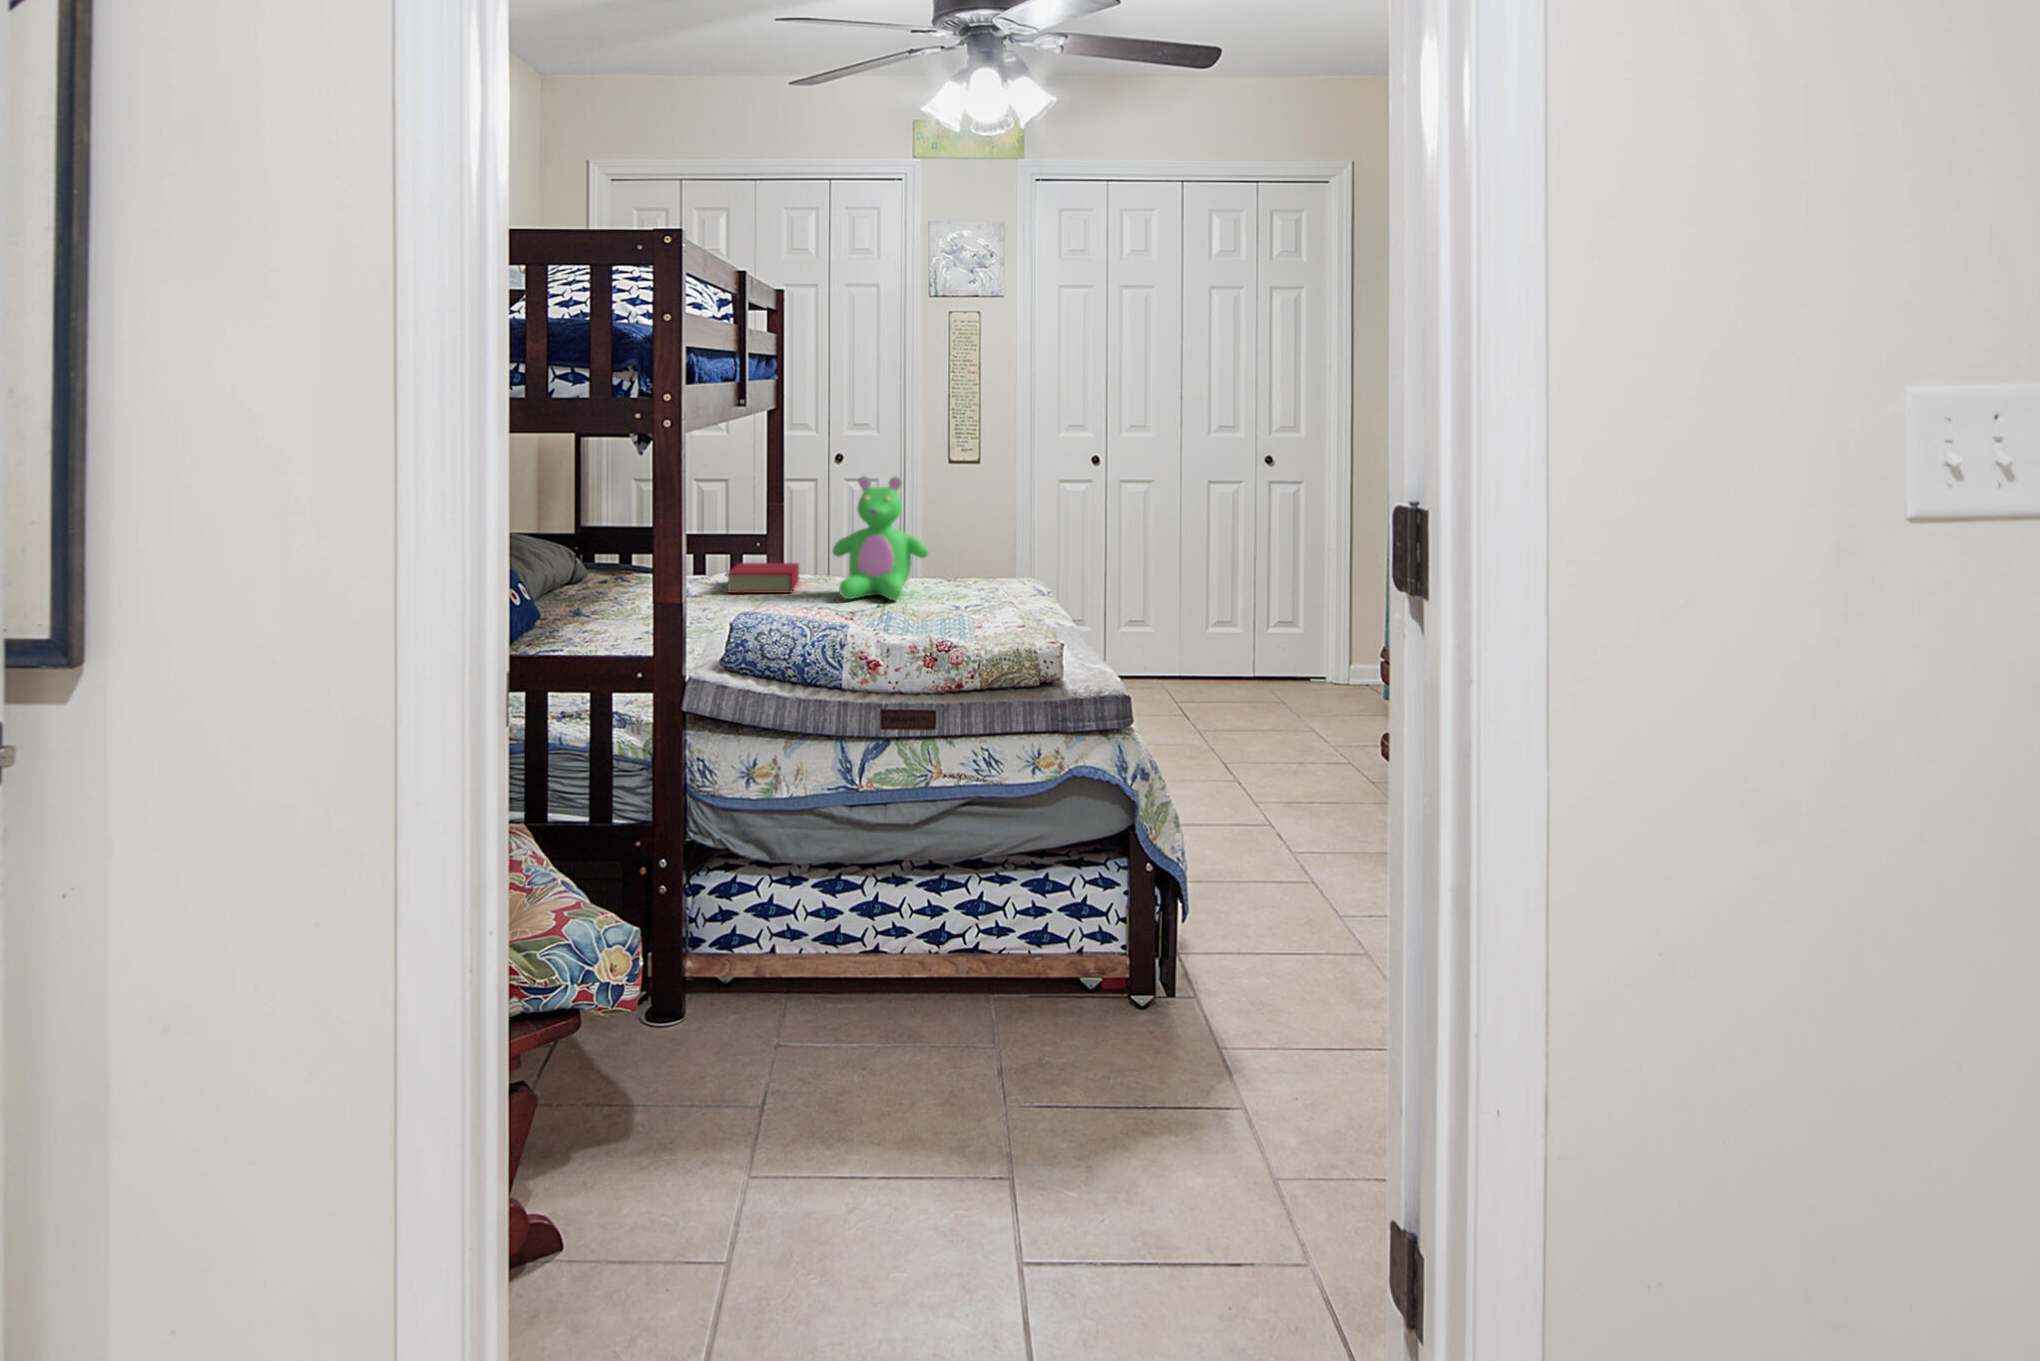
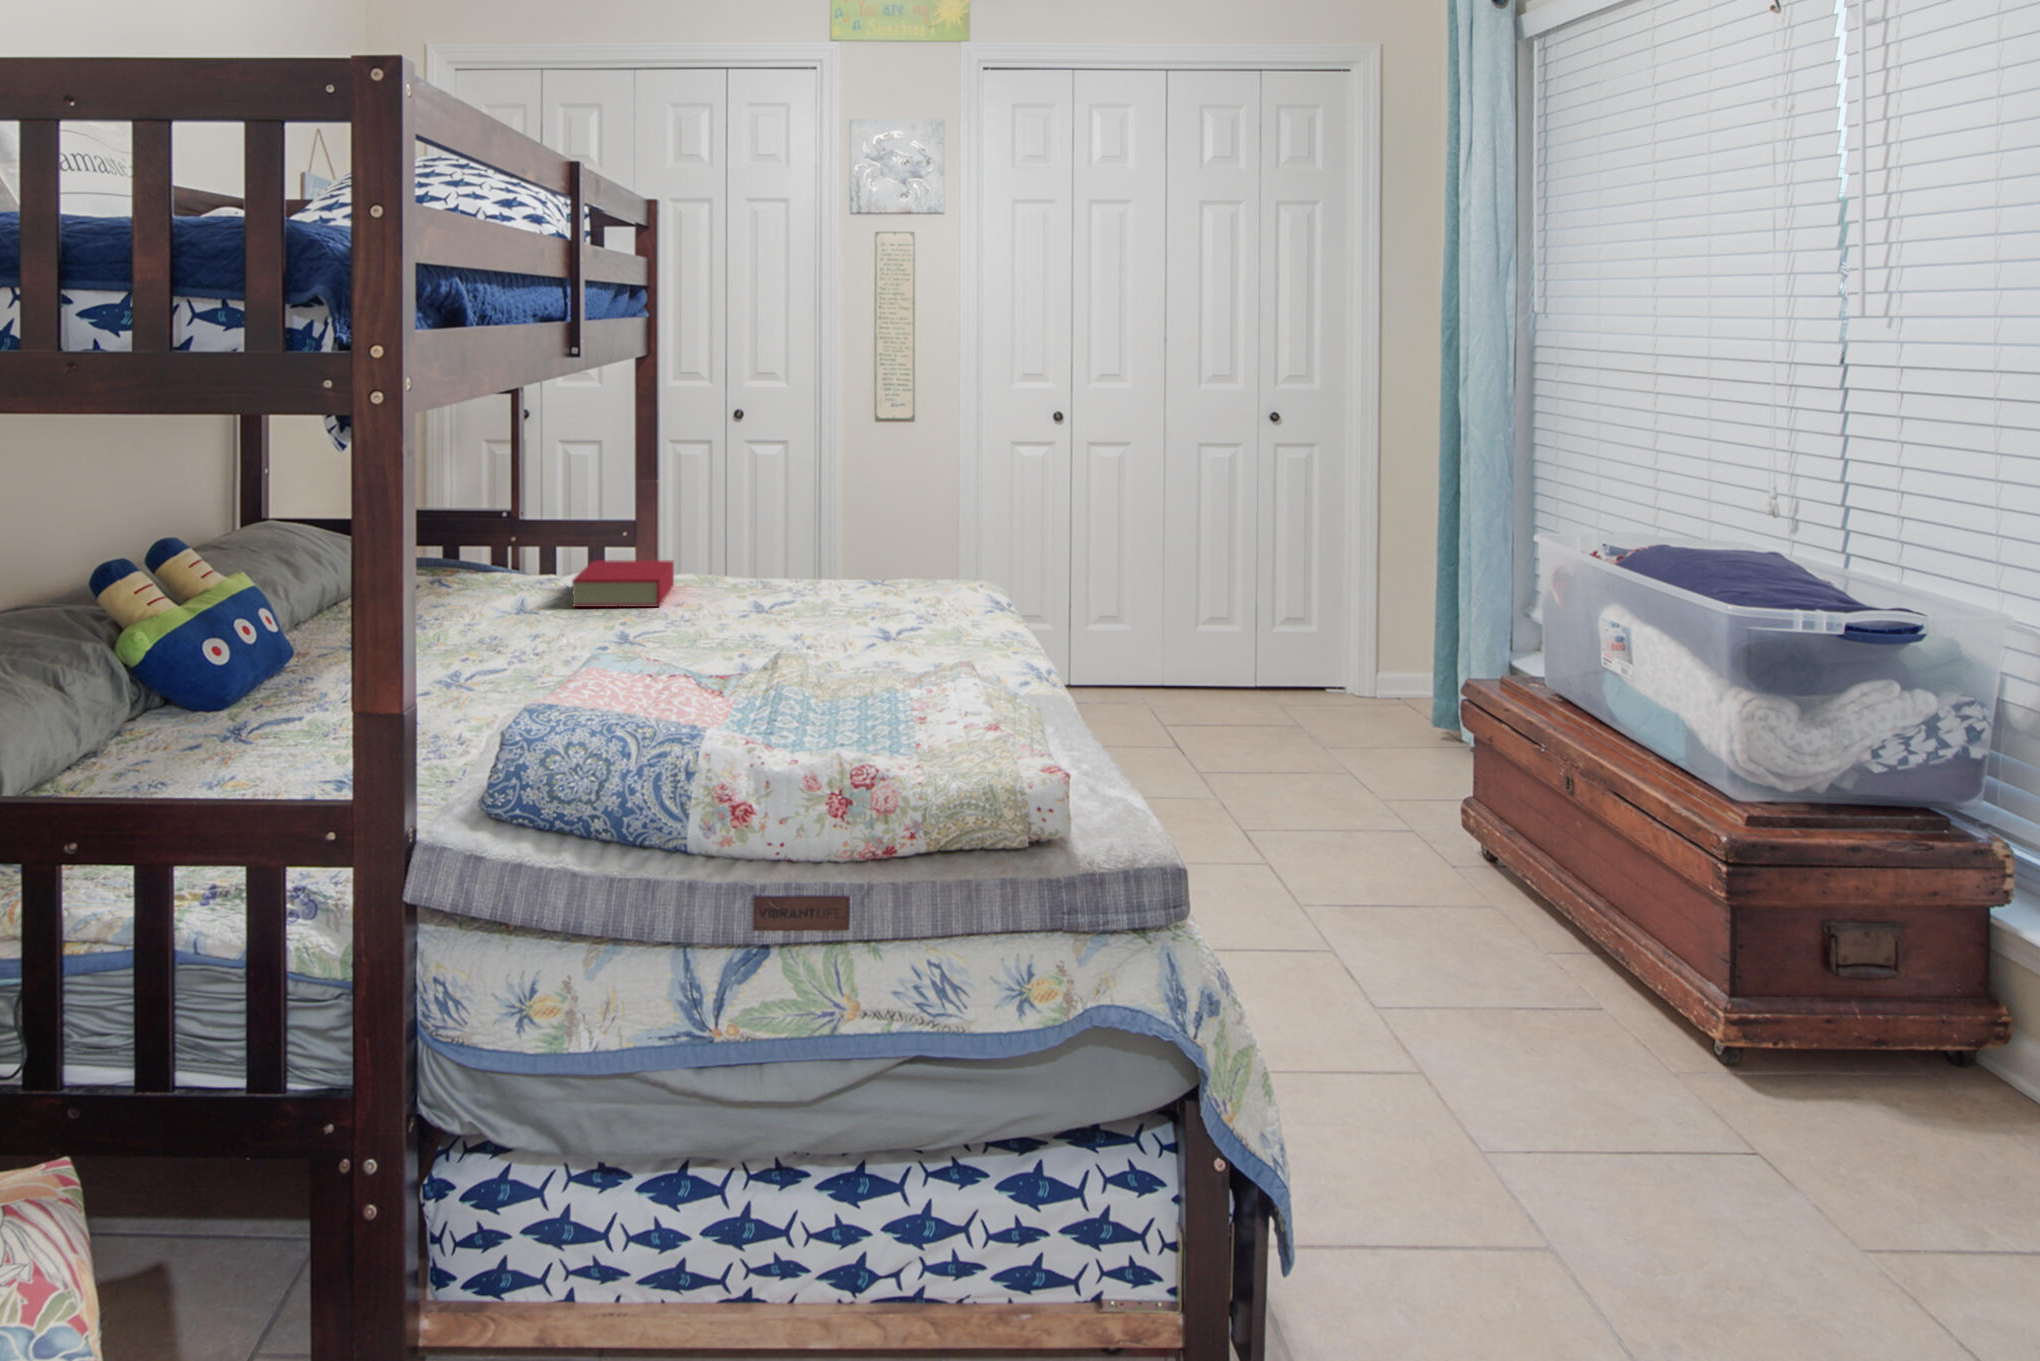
teddy bear: present [833,476,928,600] -> none [714,449,846,623]

